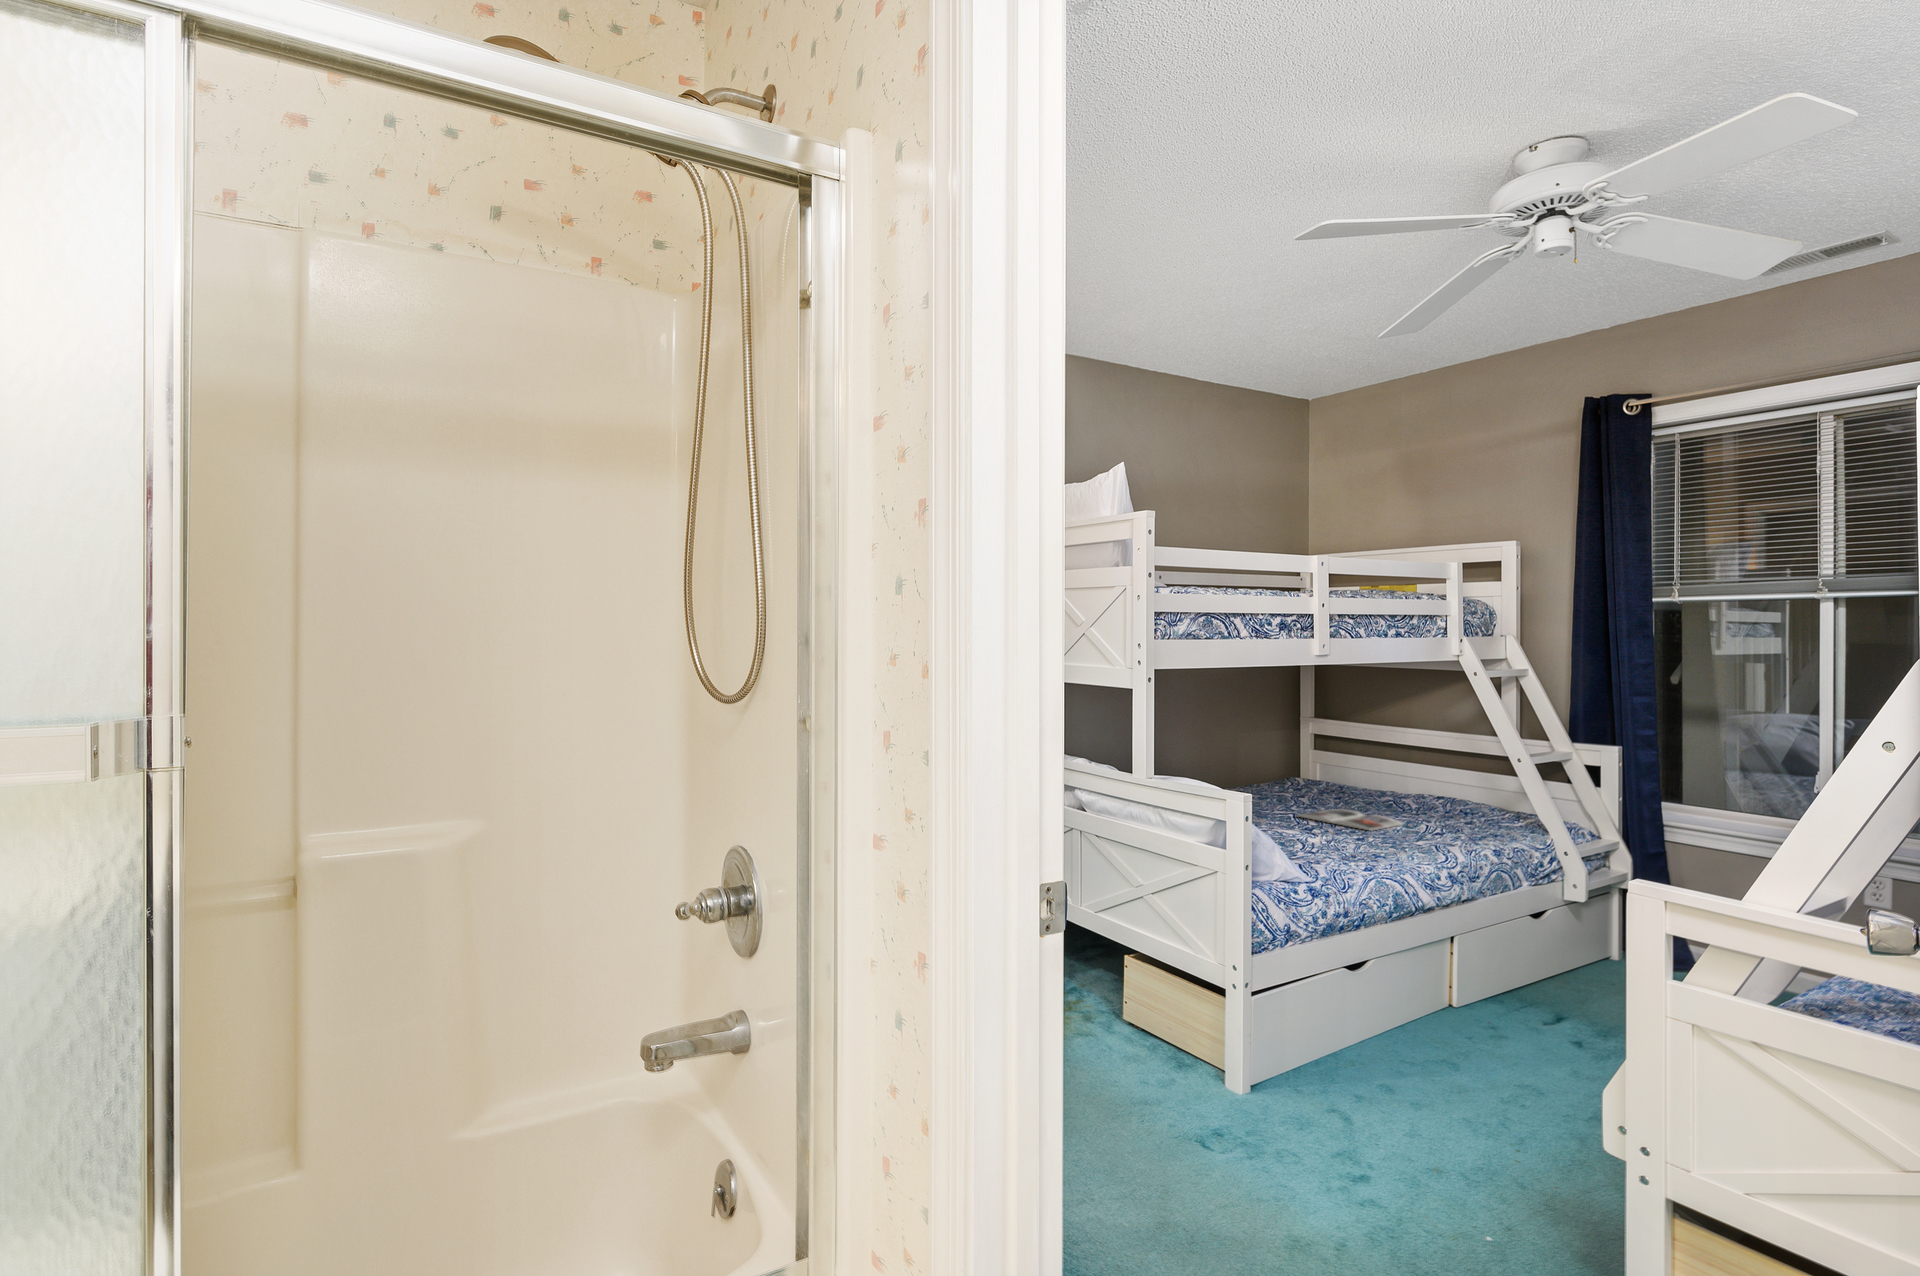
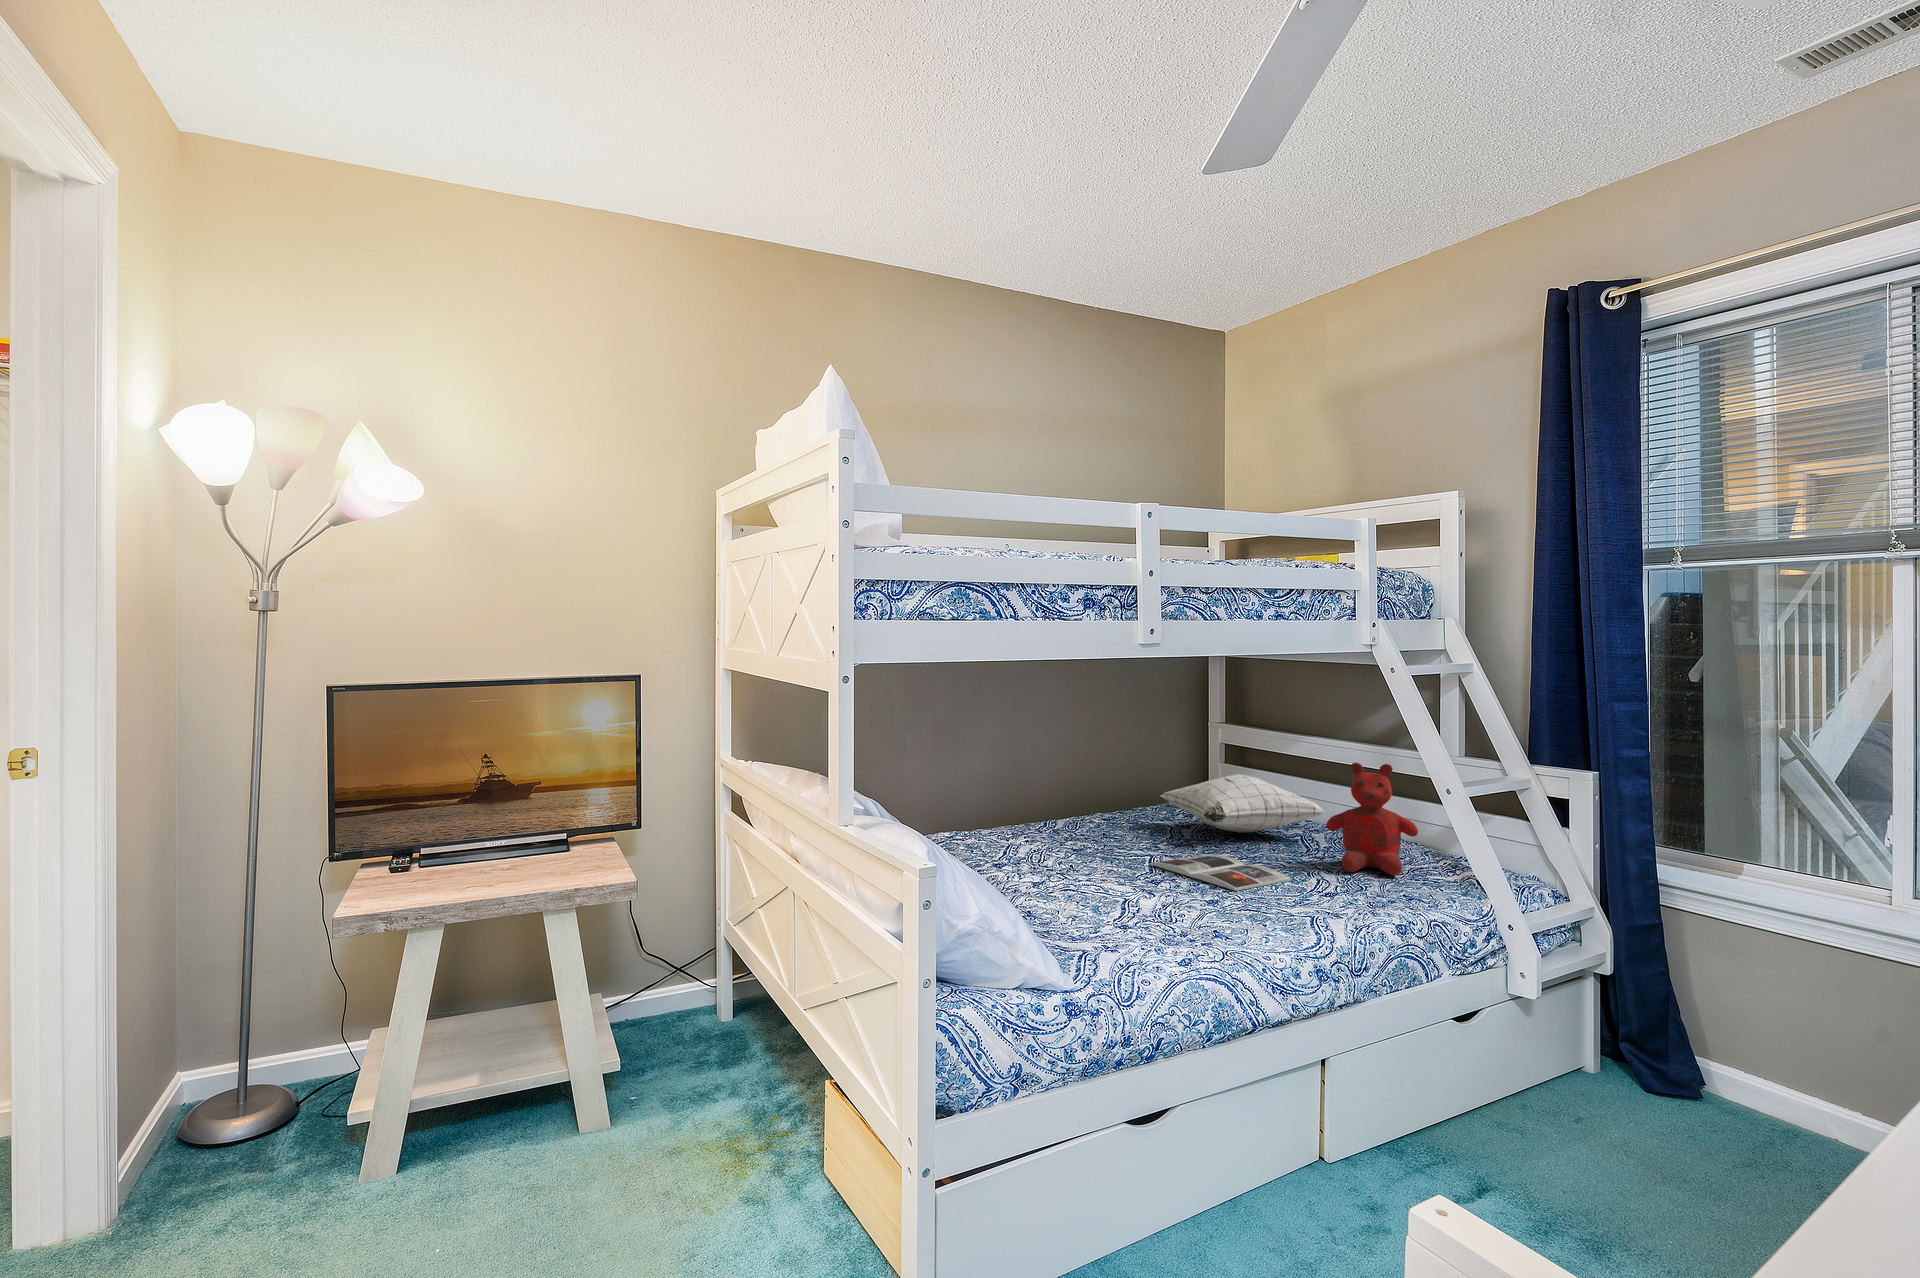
teddy bear: none [1422,741,1492,821] -> present [1326,763,1418,876]
pillow: none [1278,751,1413,796] -> present [1161,774,1325,833]

